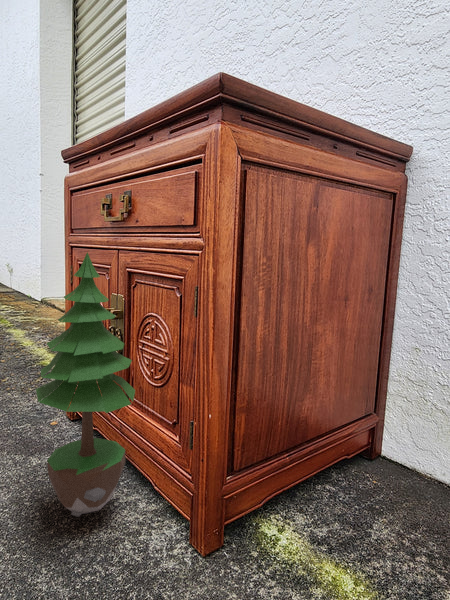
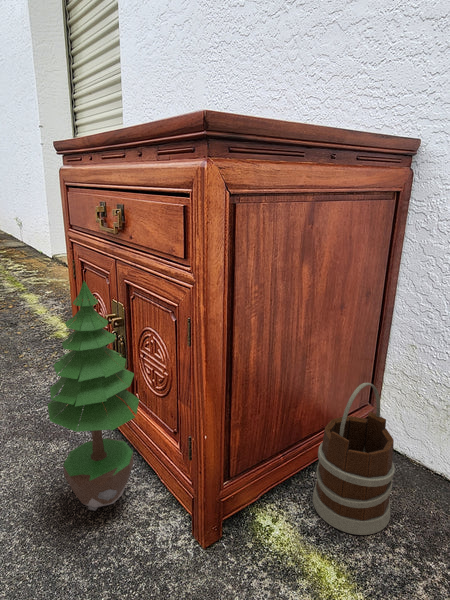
wooden bucket: none [320,372,409,543] -> present [313,383,395,535]

